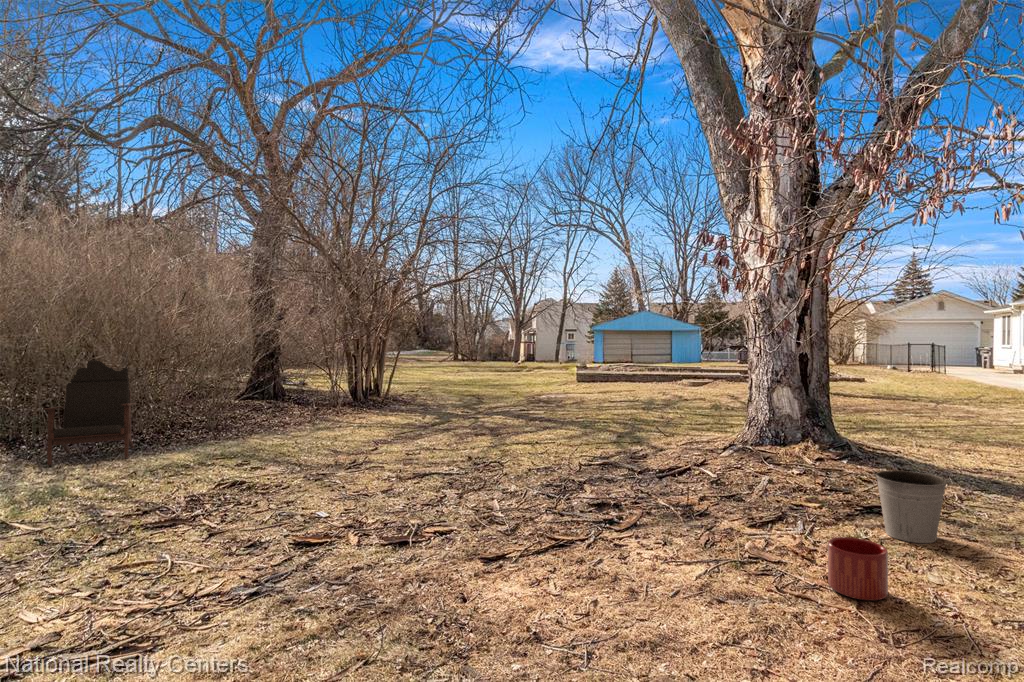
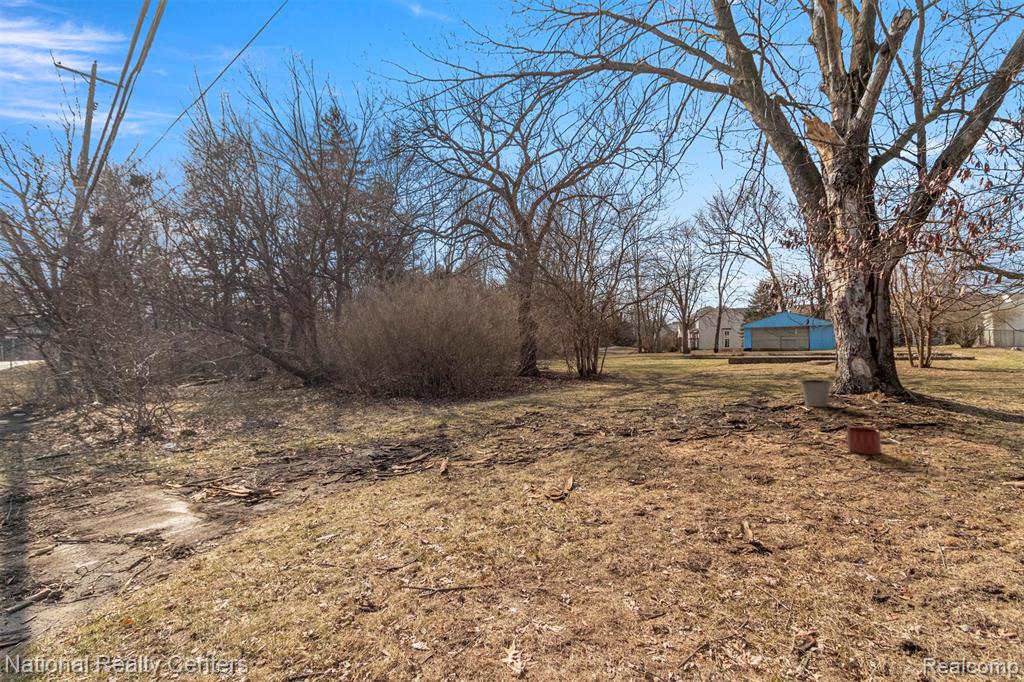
lounge chair: present [44,360,136,465] -> none [462,356,493,402]
bucket: present [874,470,950,543] -> present [801,380,831,407]

